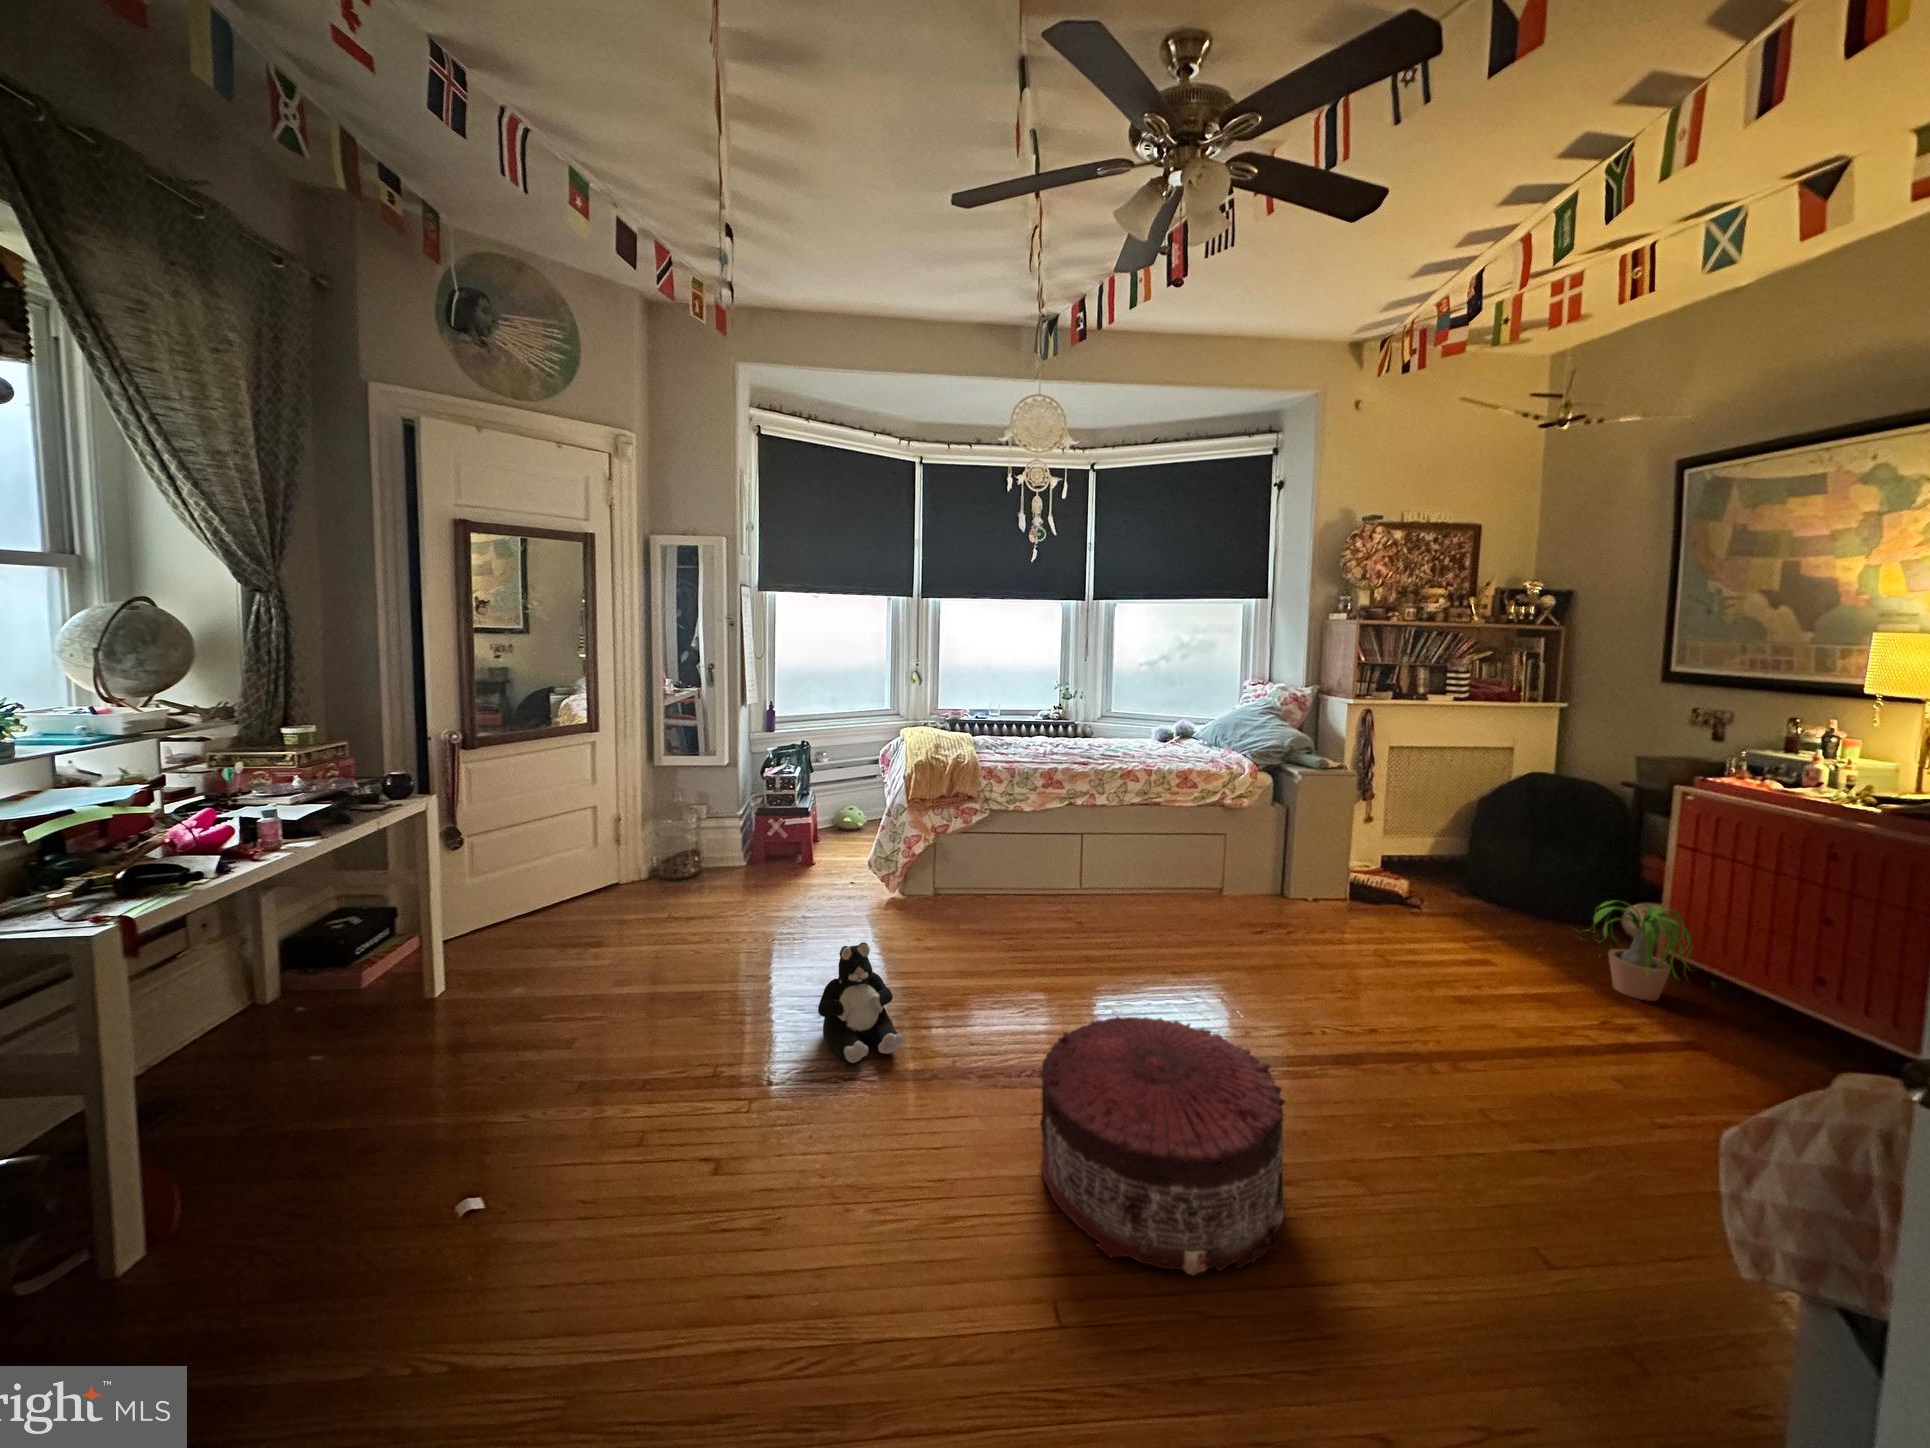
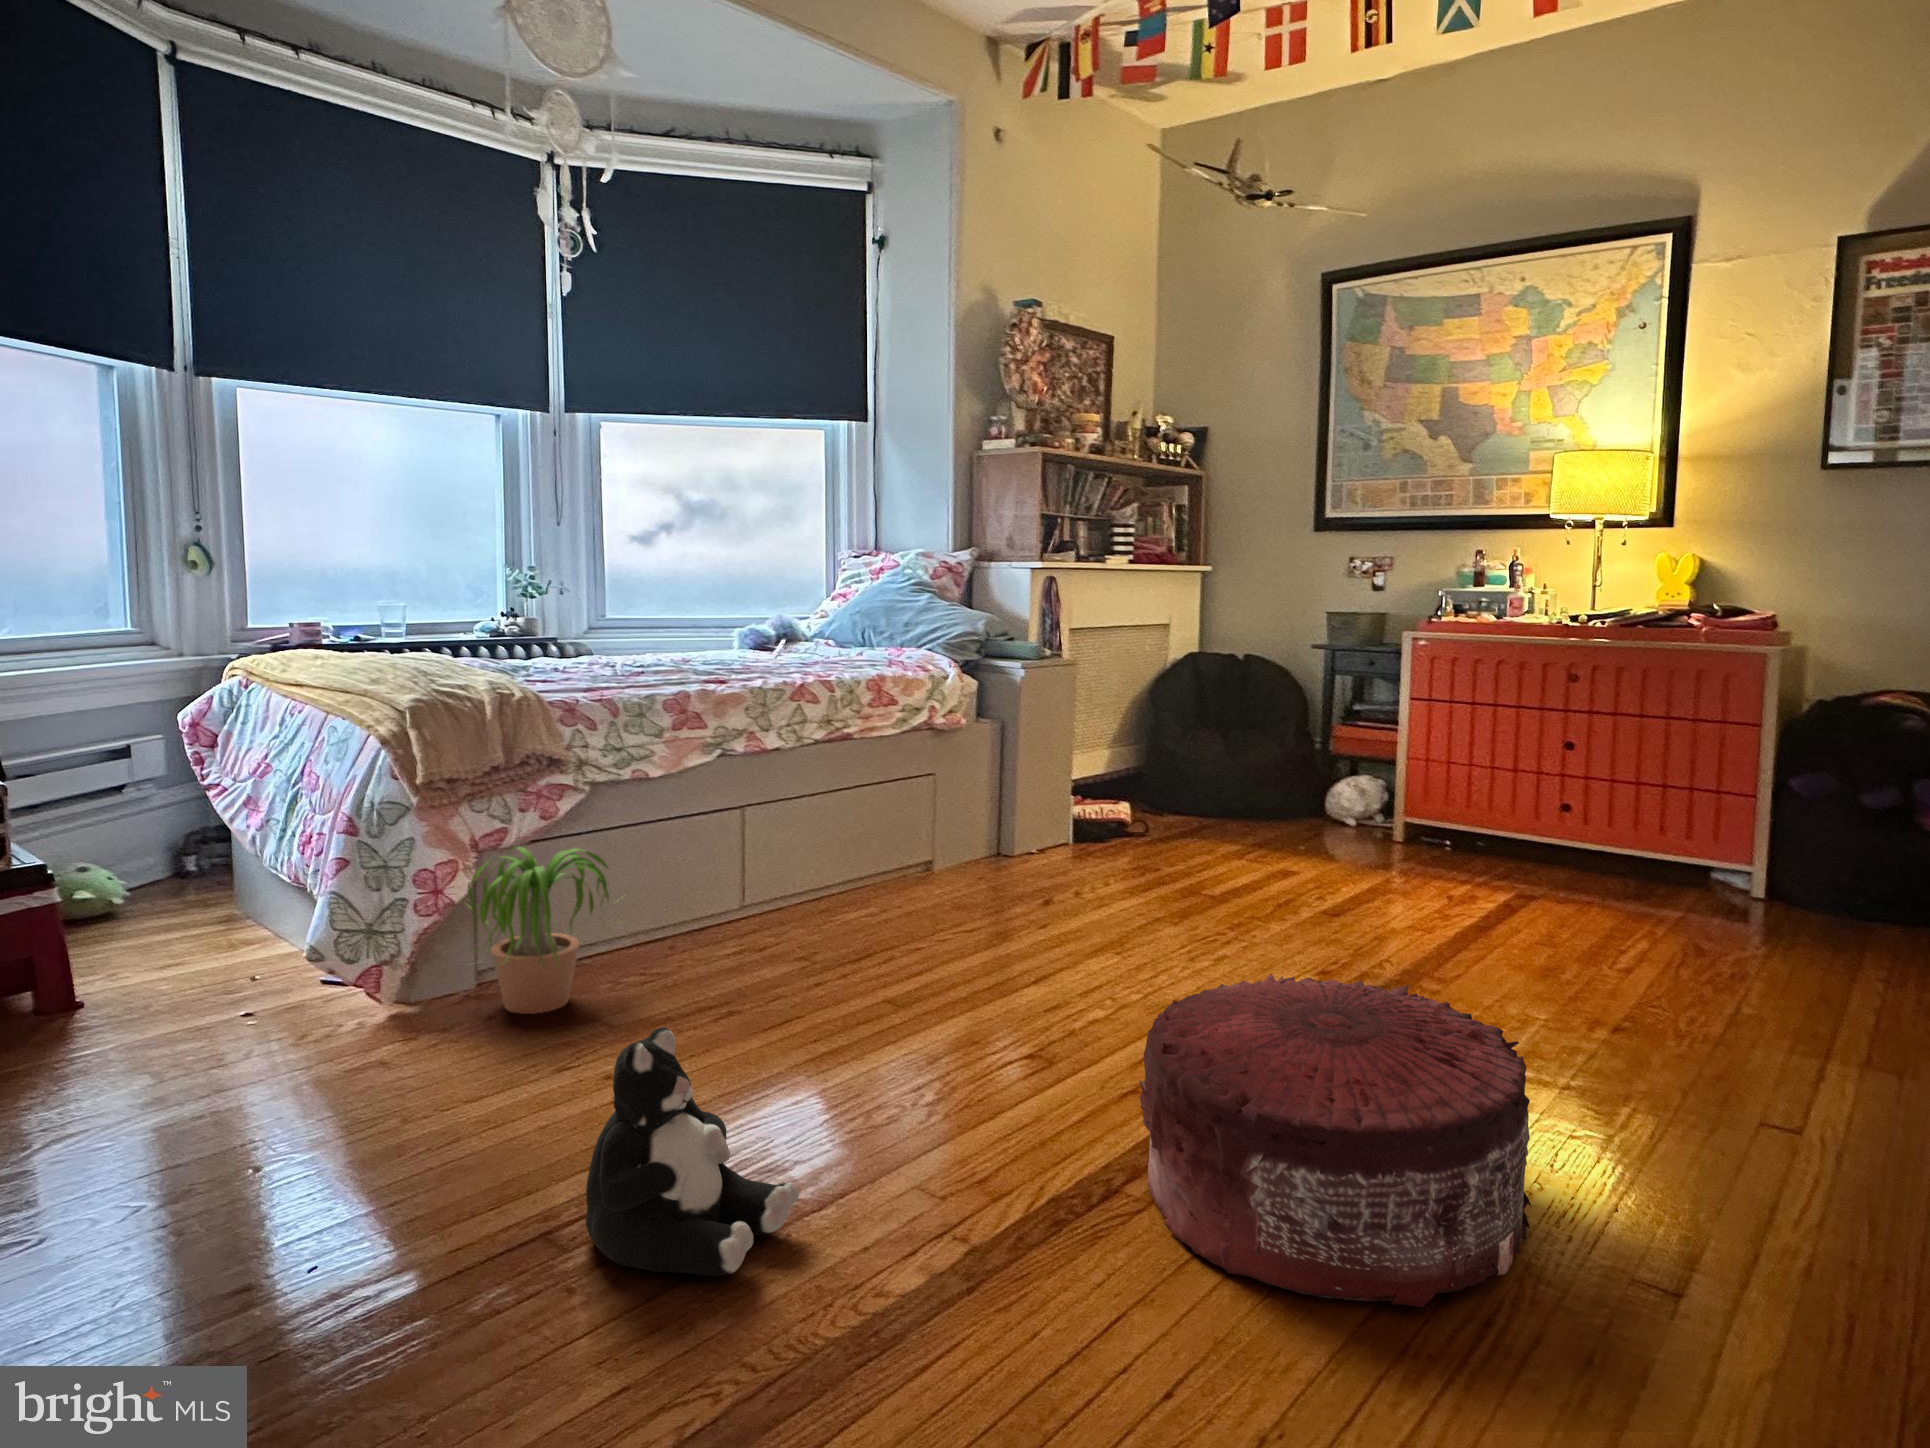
potted plant: present [1593,901,1693,1001] -> present [468,847,609,1014]

